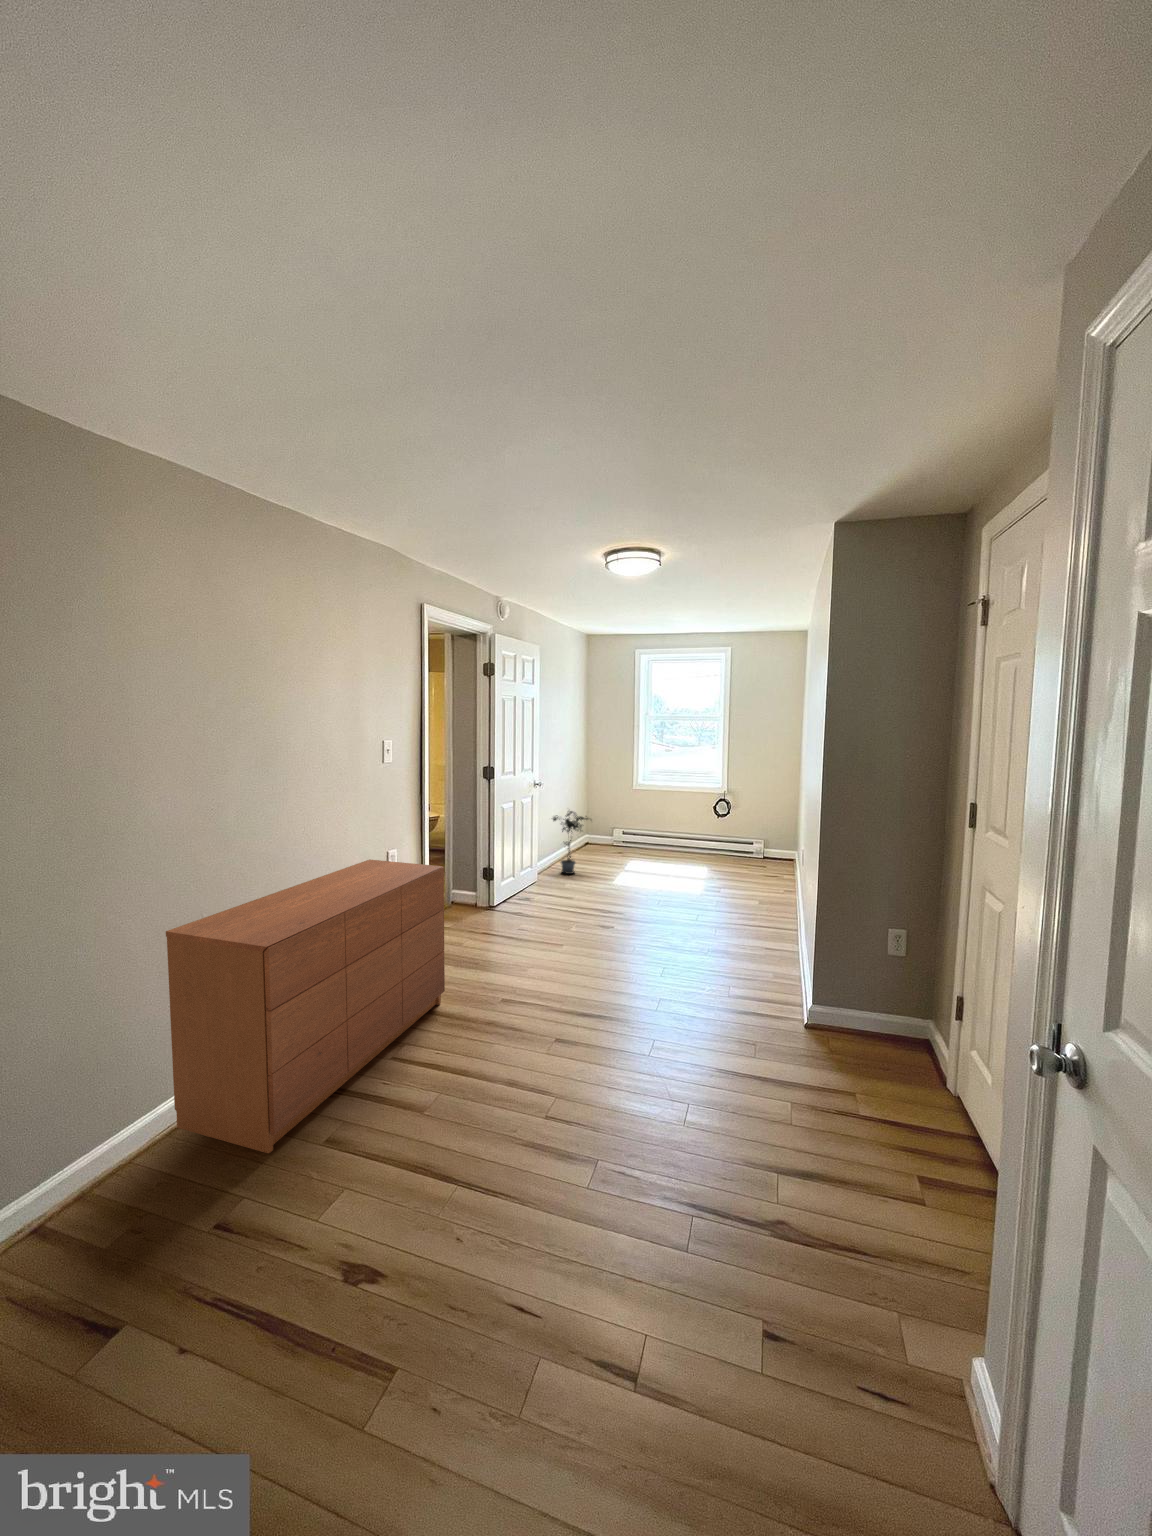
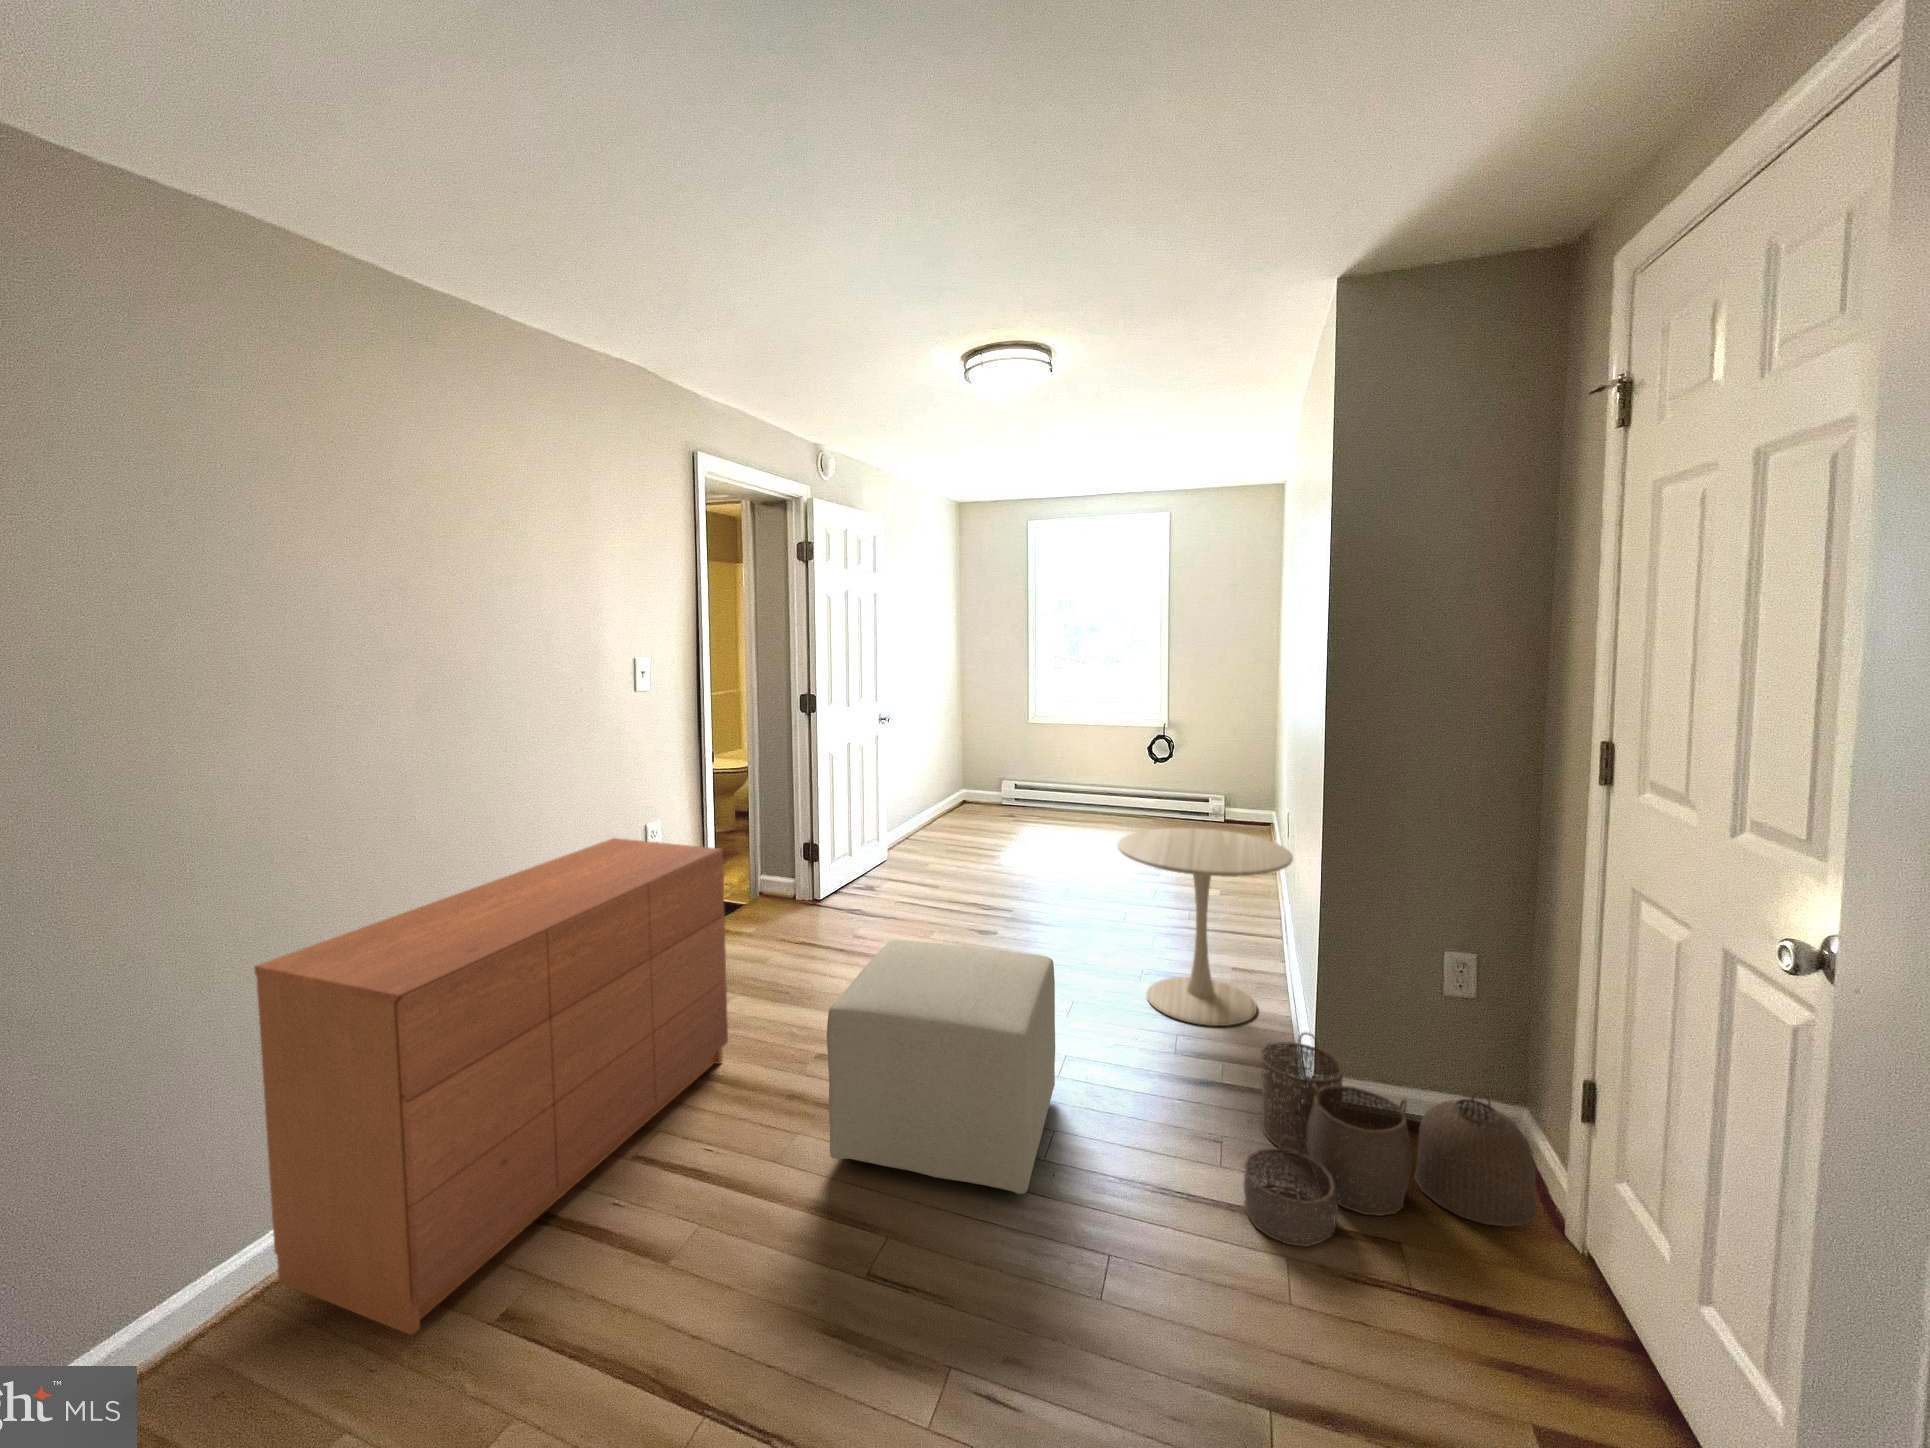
potted plant: present [553,811,588,874] -> none [903,752,967,849]
side table: none [694,858,804,982] -> present [1117,828,1293,1026]
ottoman: none [516,925,654,1074] -> present [827,939,1055,1194]
woven basket: none [767,980,936,1100] -> present [1243,1032,1536,1247]

